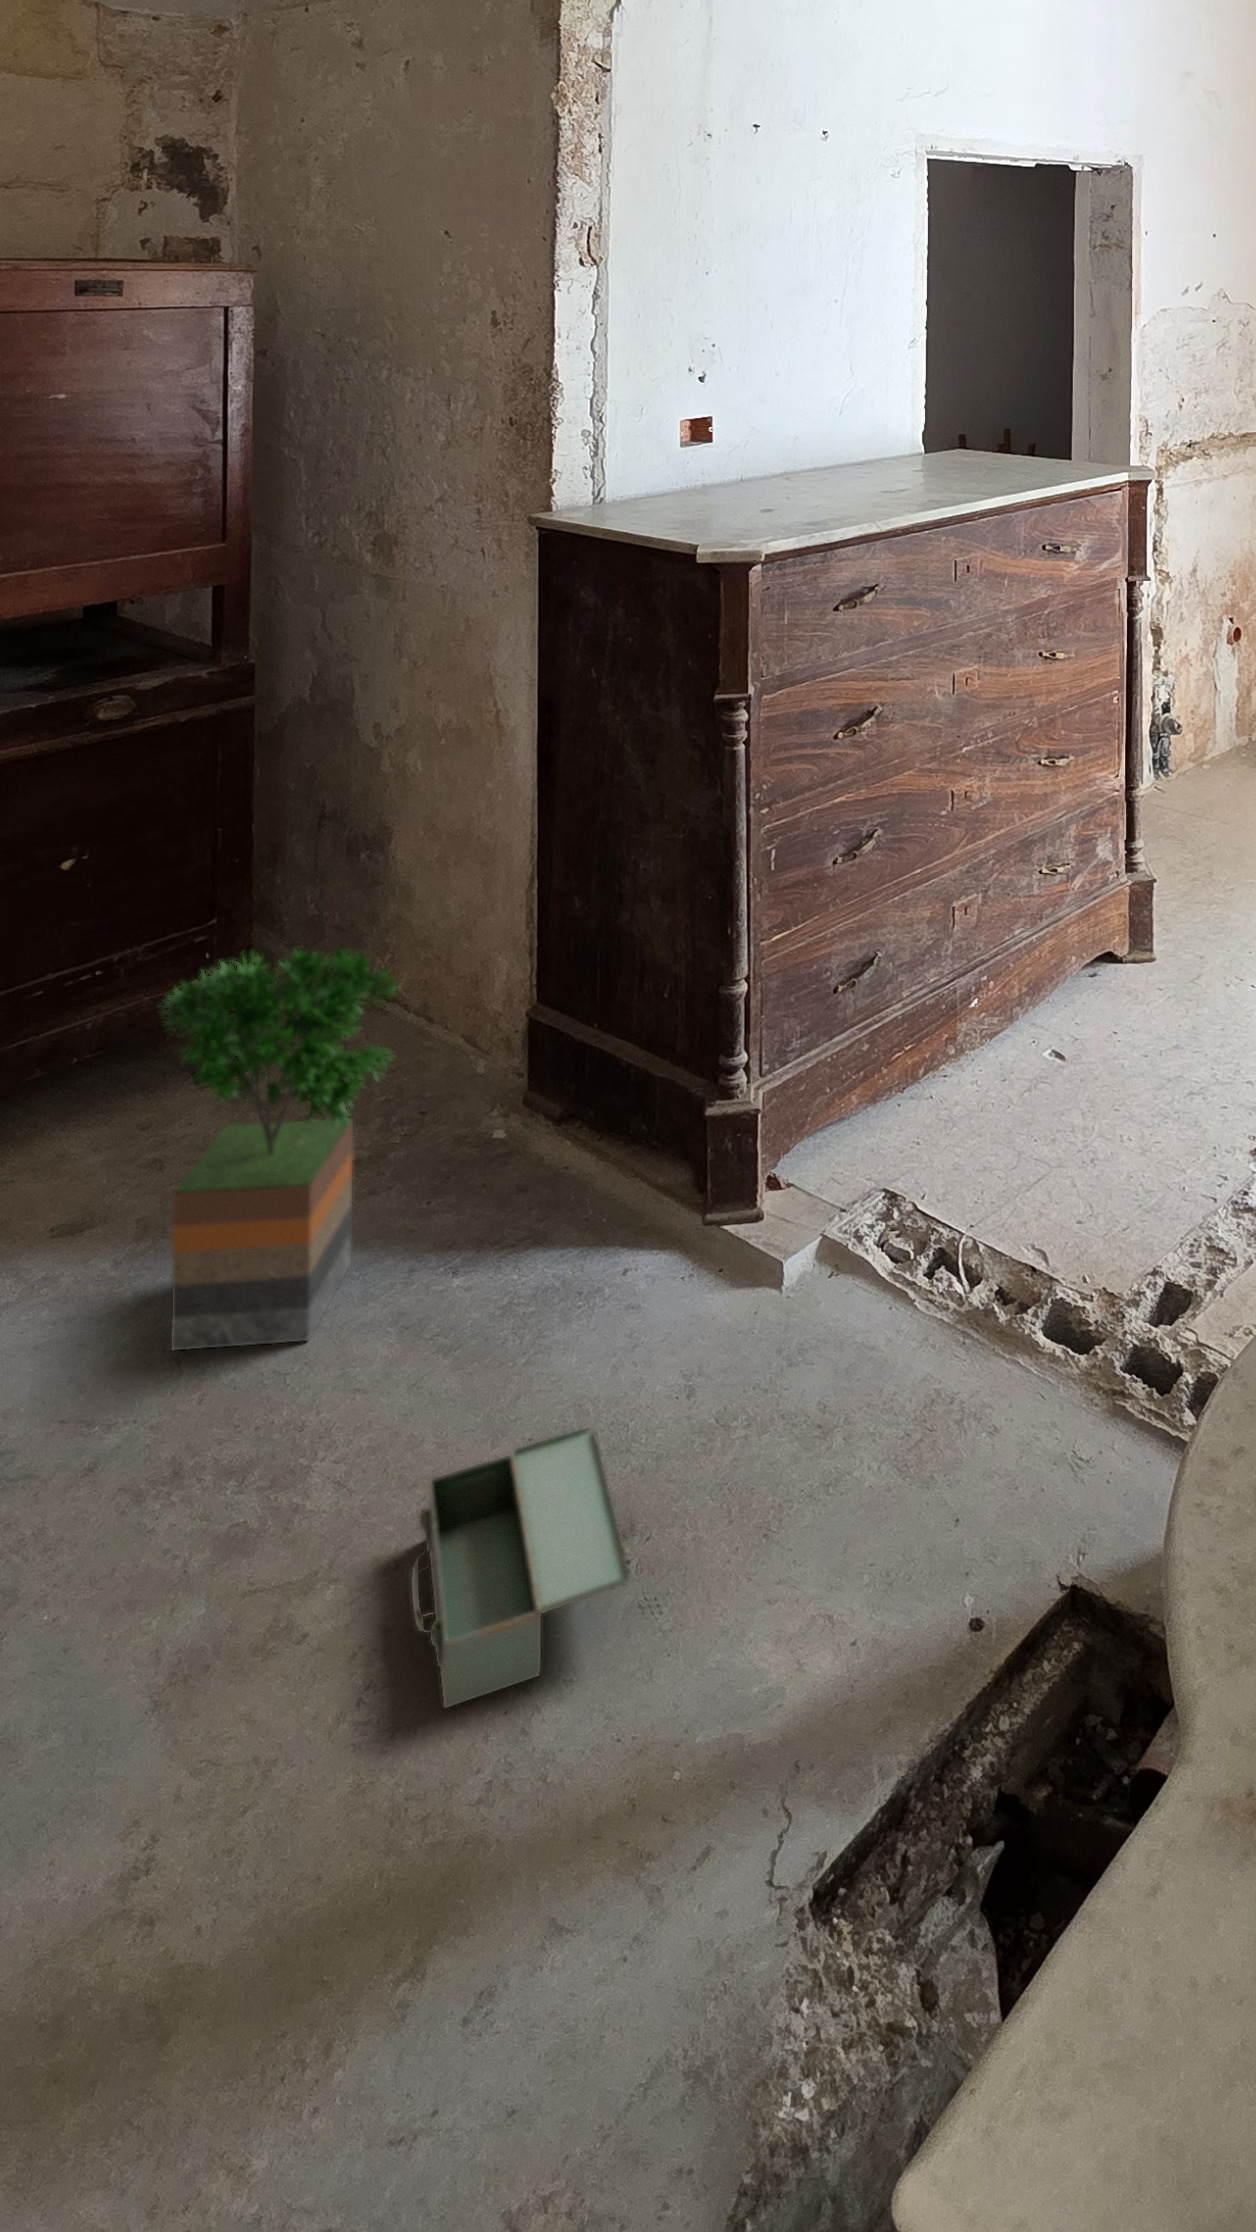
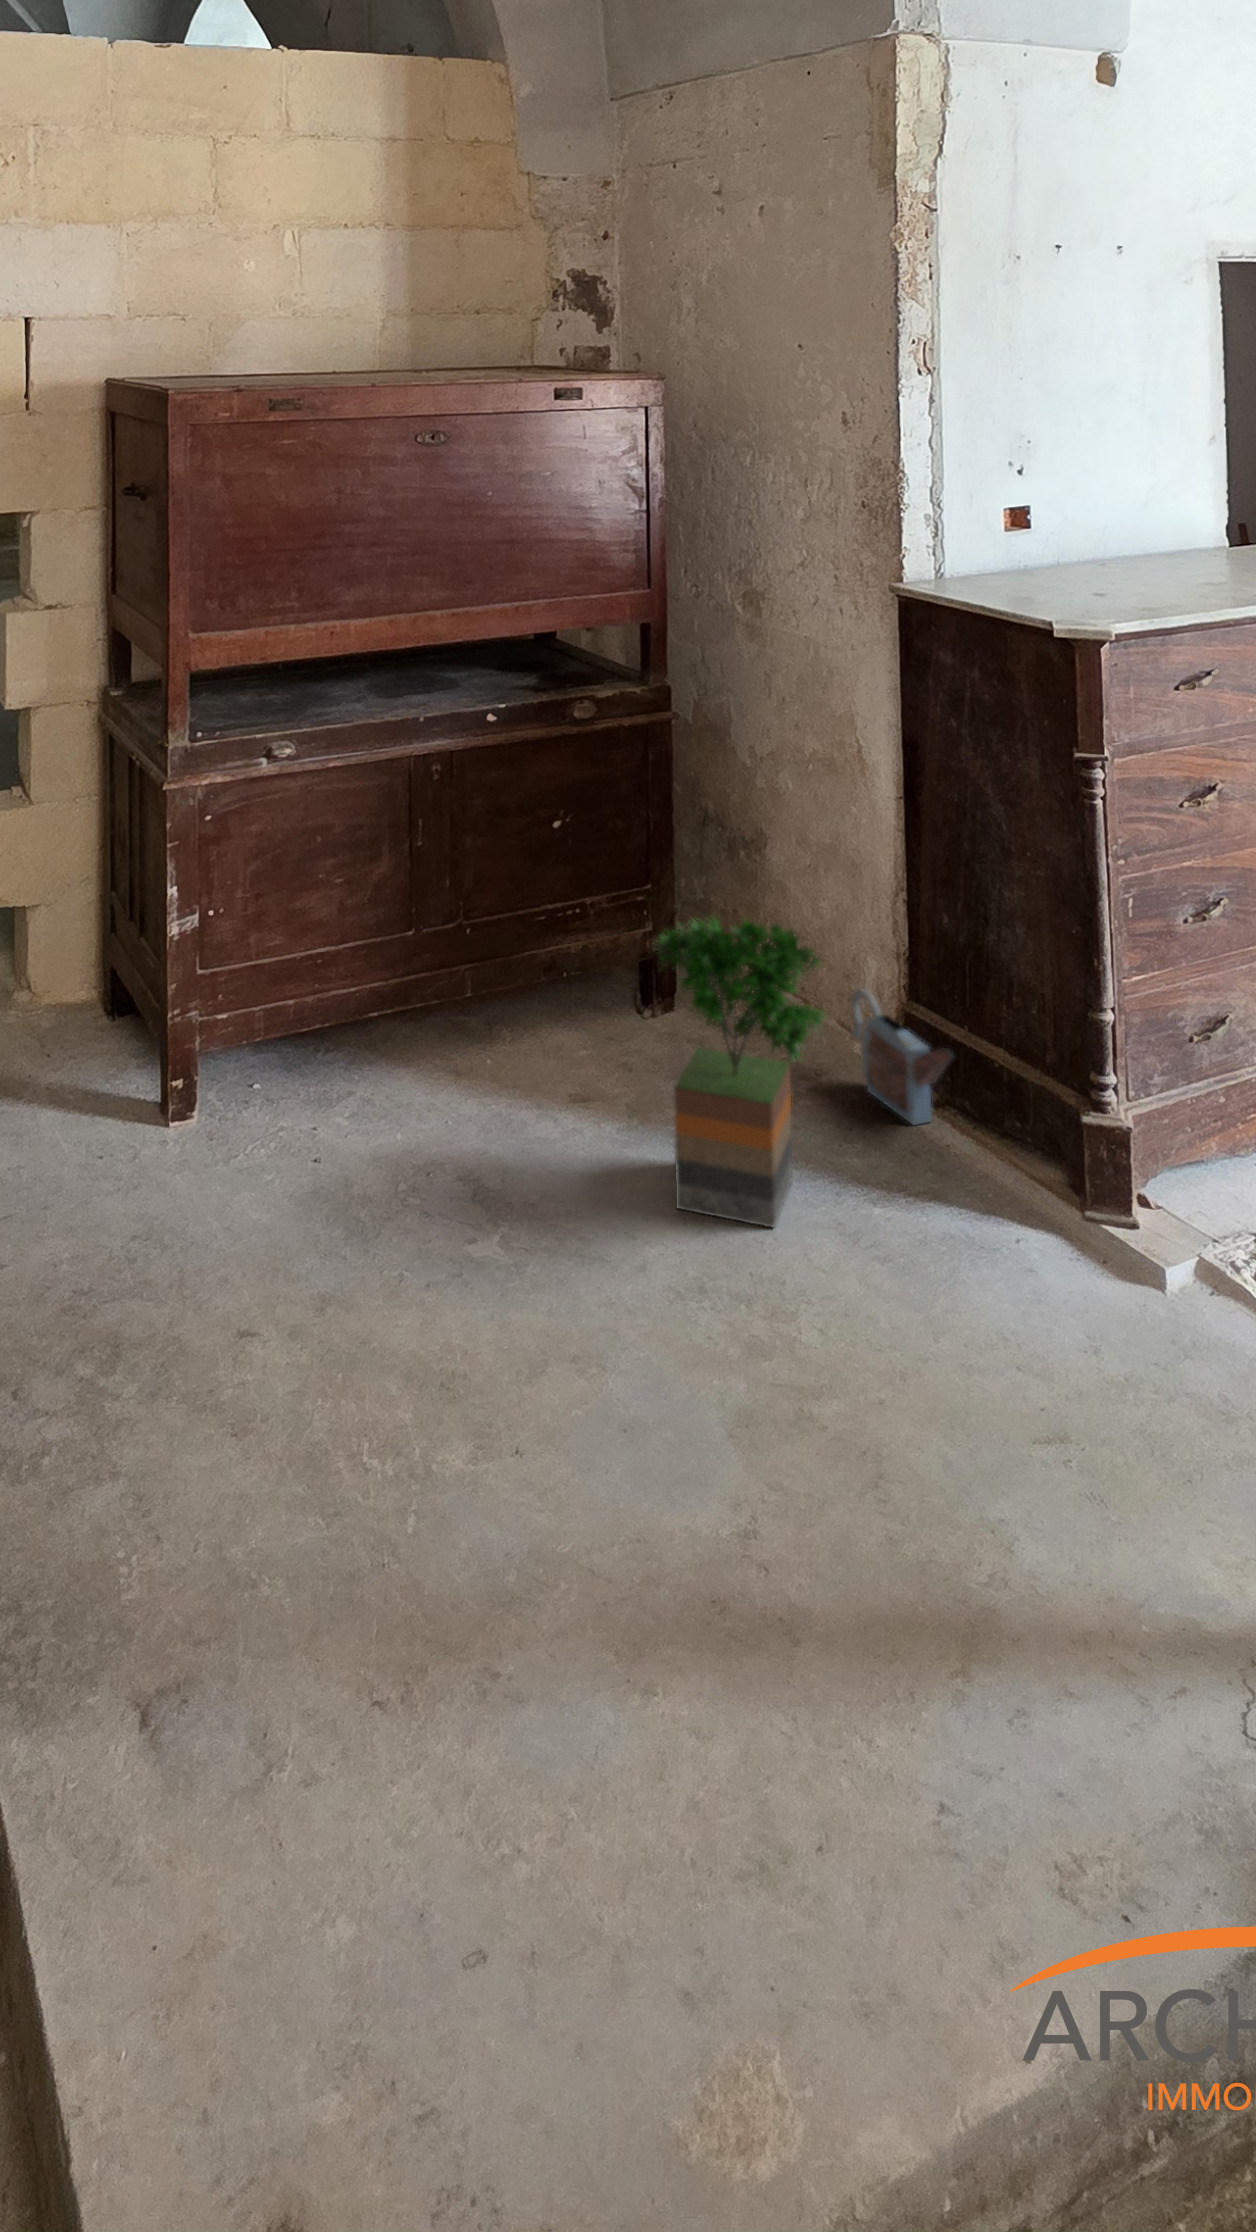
watering can: none [464,992,576,1148] -> present [851,988,953,1125]
toolbox: present [412,1428,629,1707] -> none [899,1346,1083,1519]

